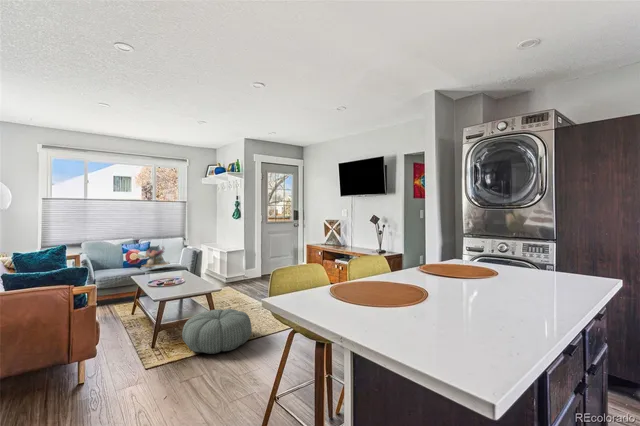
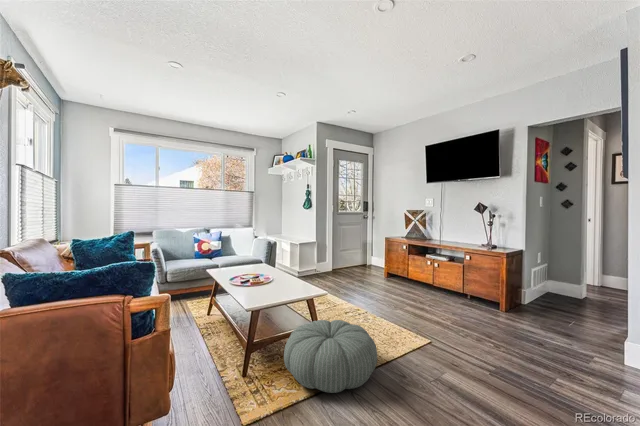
flower arrangement: present [142,247,170,269] -> none [215,235,246,263]

